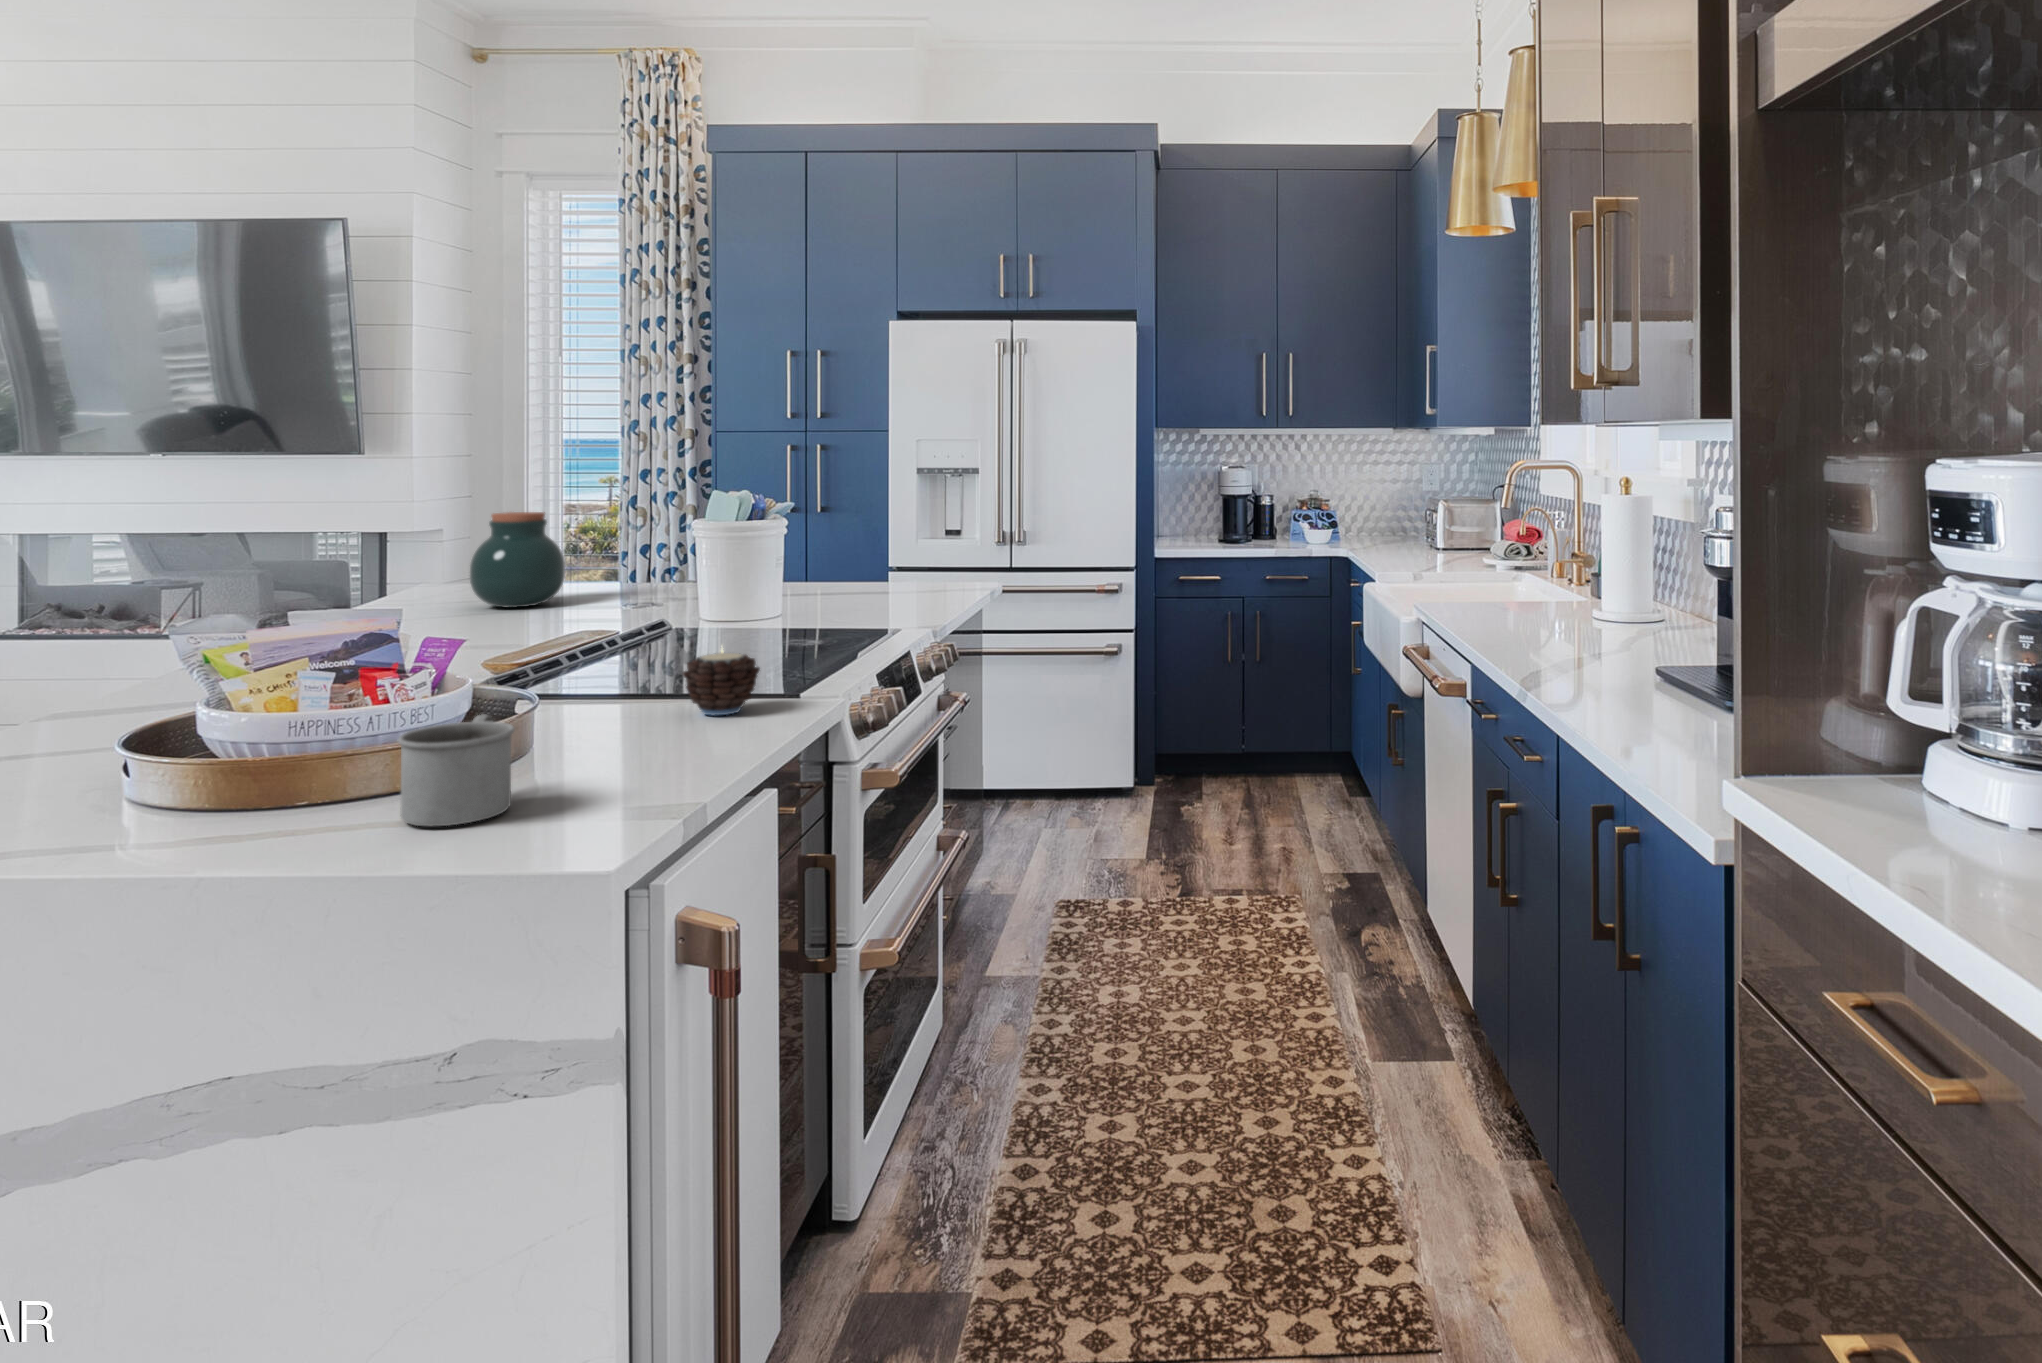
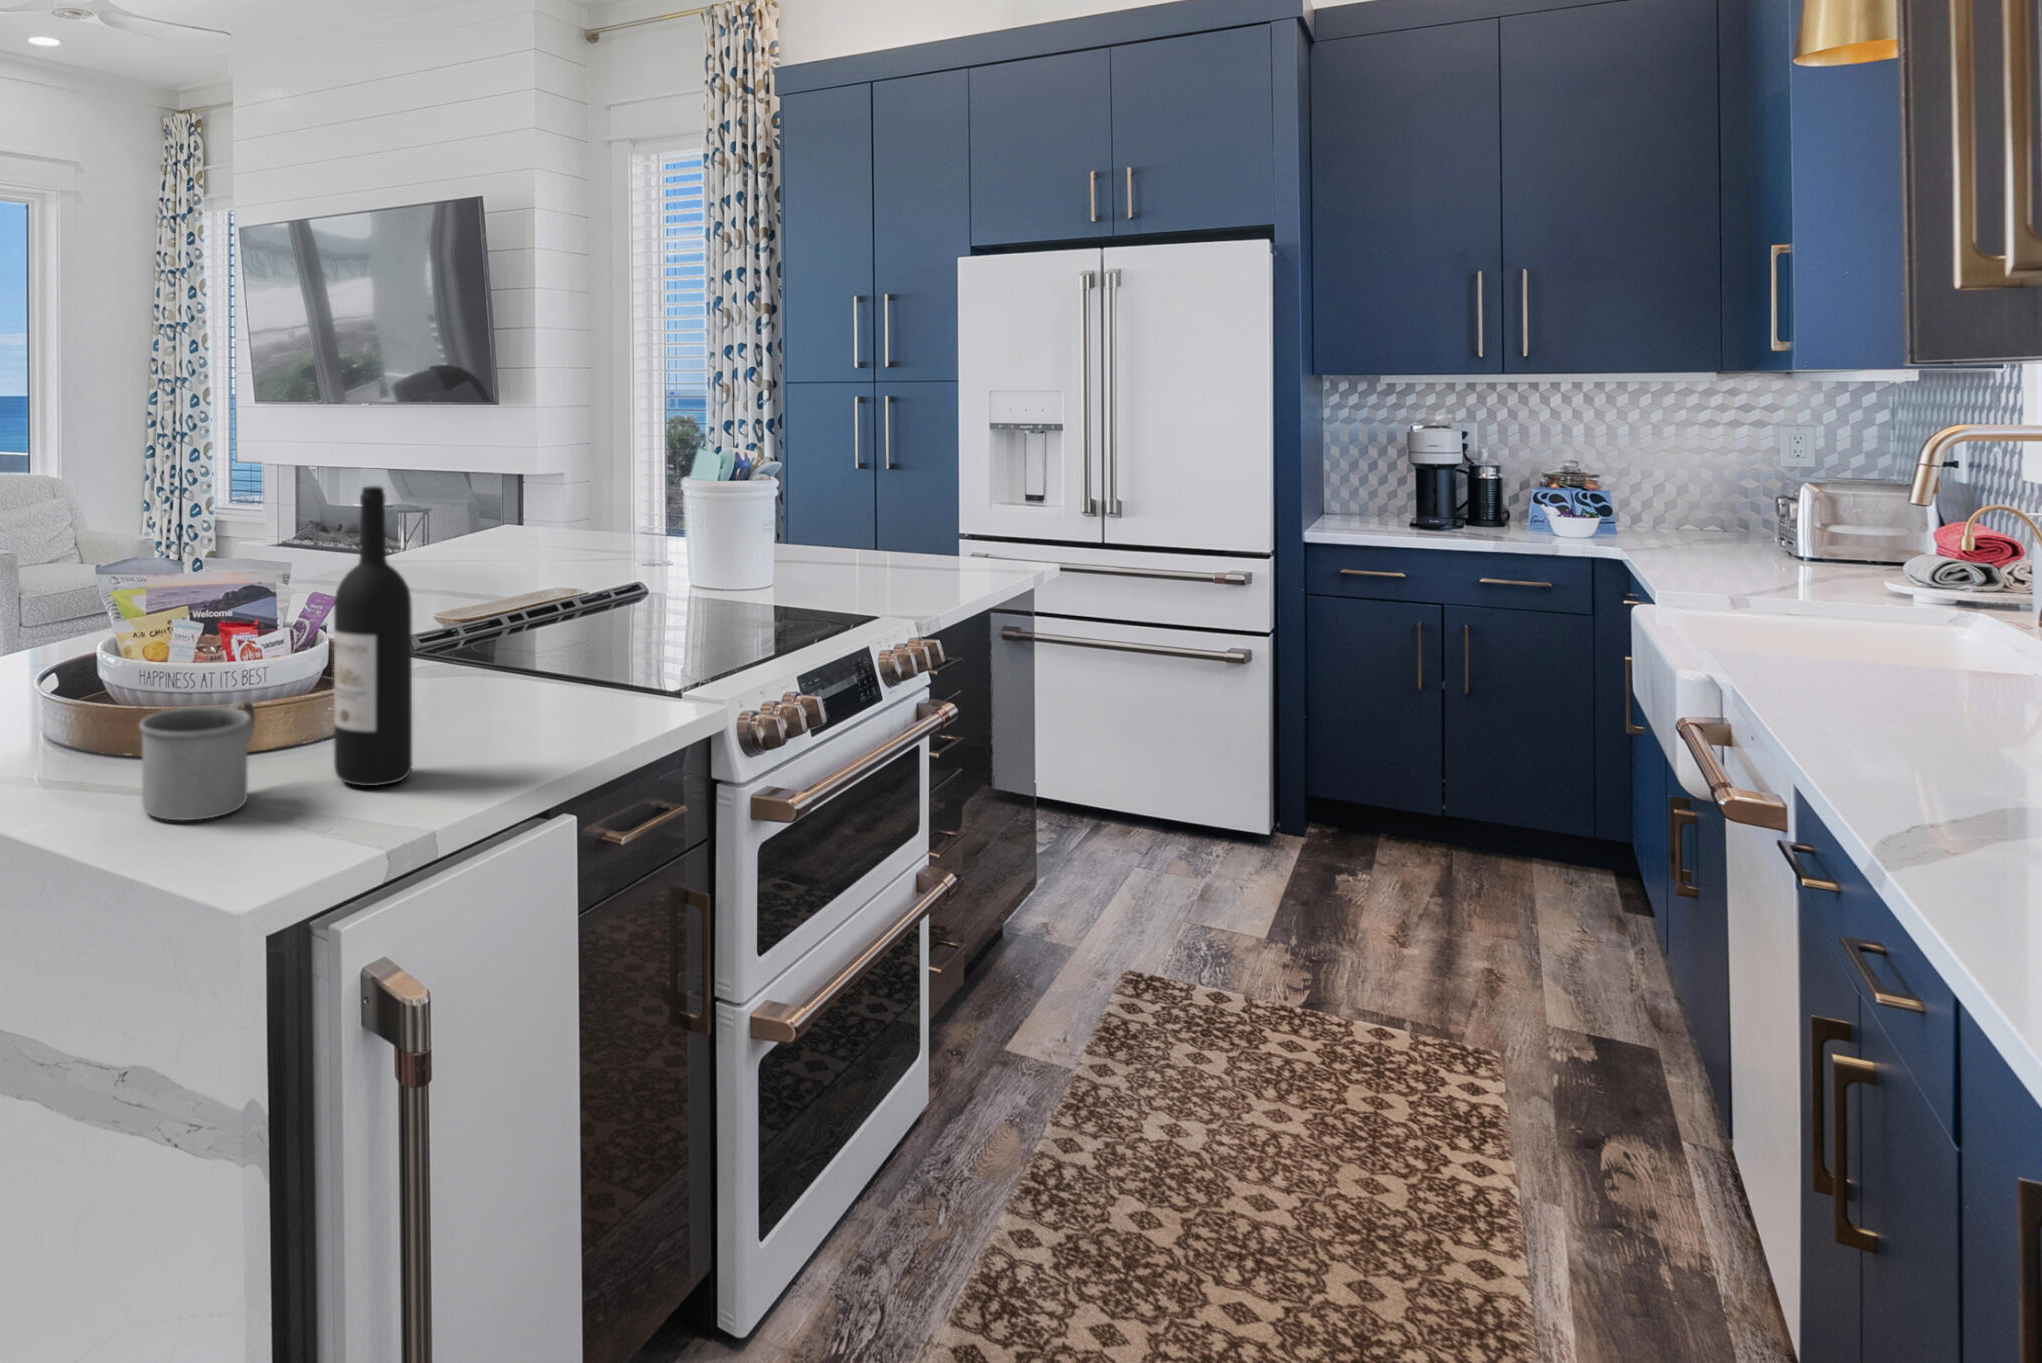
wine bottle: none [571,510,648,778] -> present [334,486,412,786]
jar: present [470,512,565,608] -> none [481,468,565,562]
candle: present [682,650,760,715] -> none [517,638,598,720]

